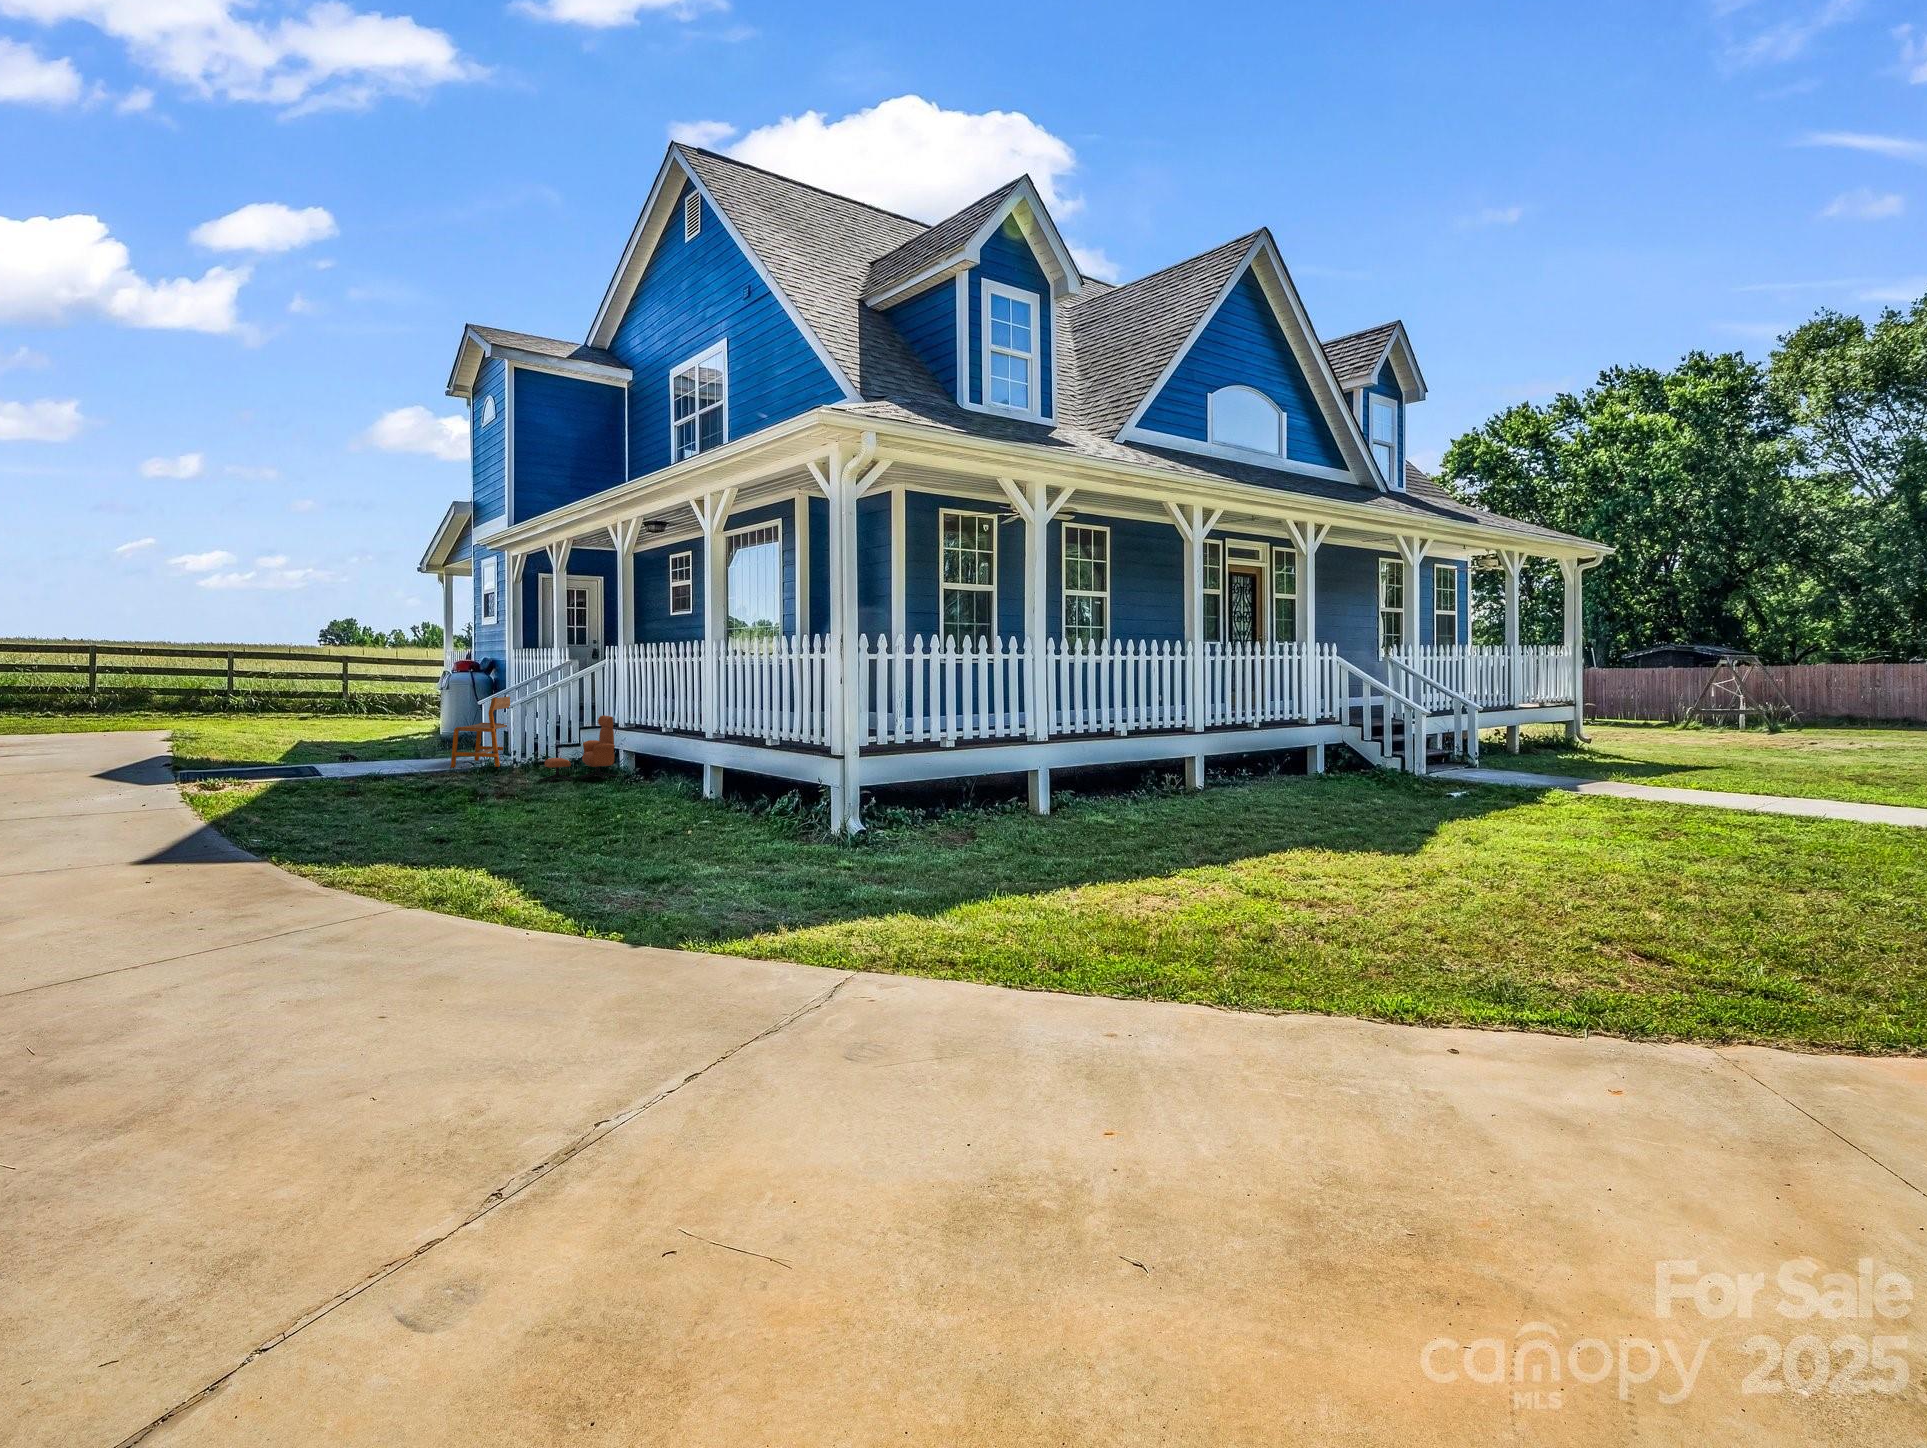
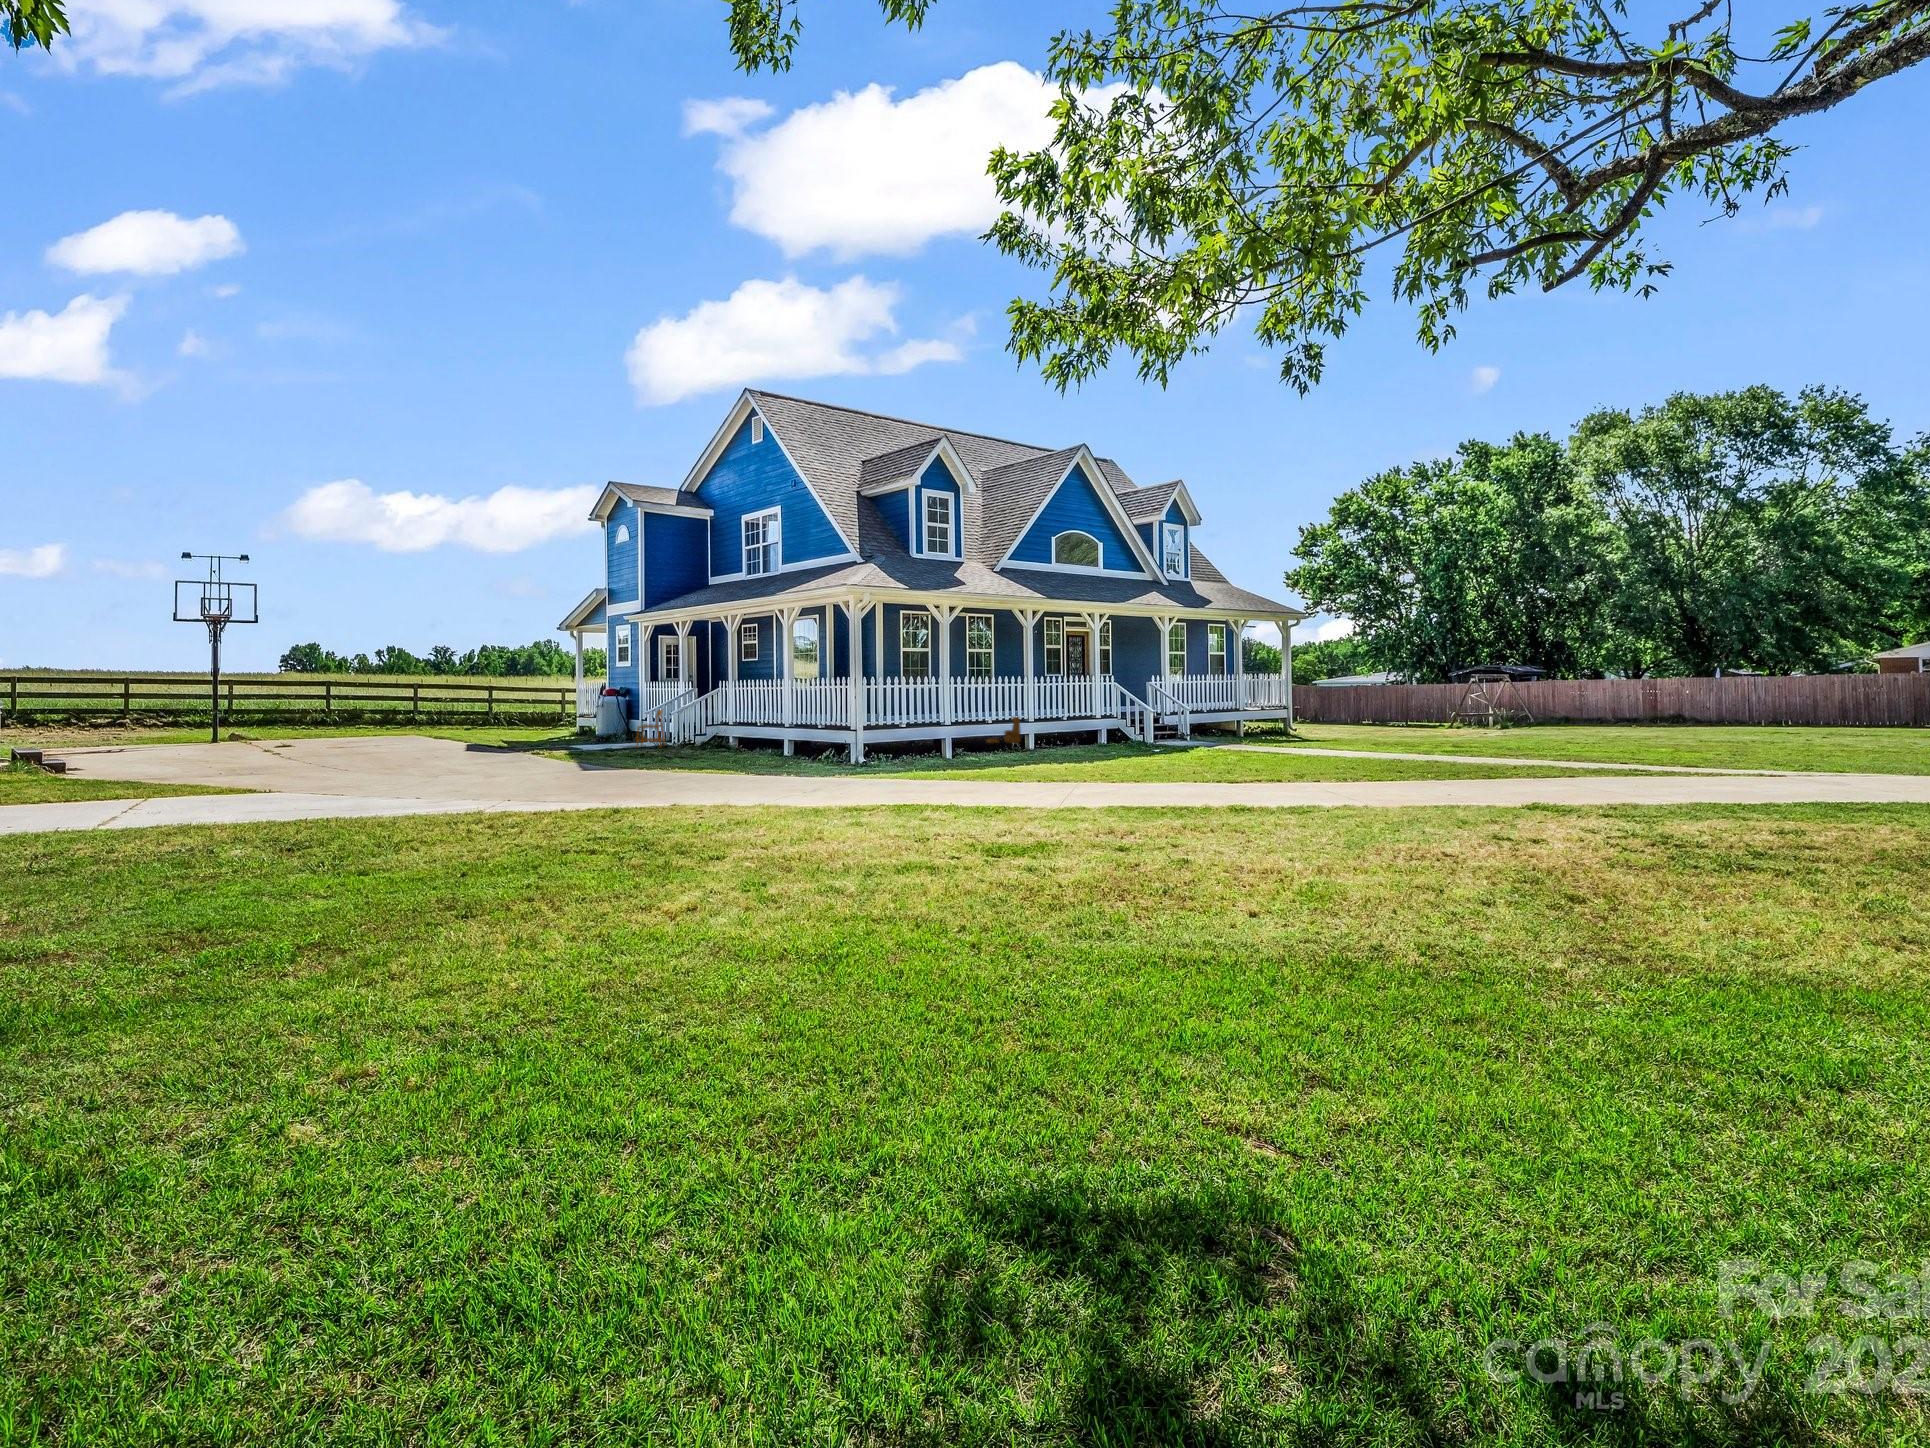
lounge chair: present [539,715,618,782] -> present [986,717,1021,749]

